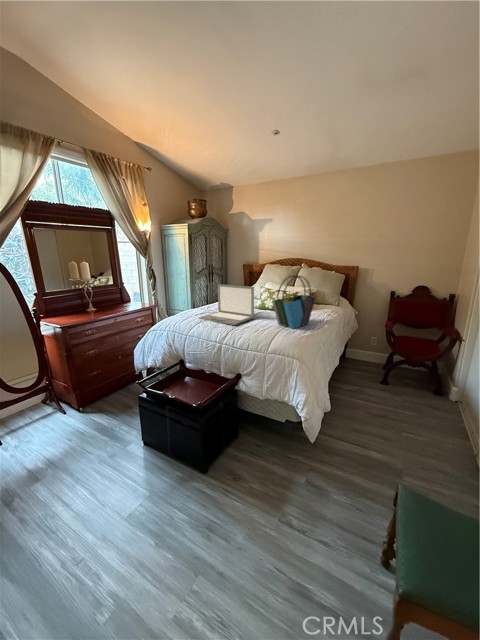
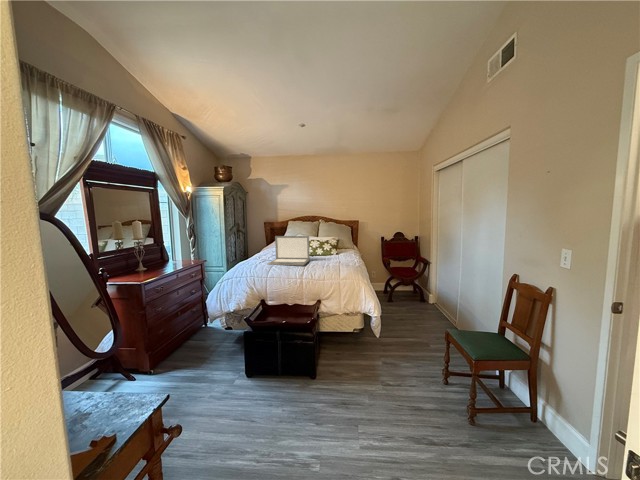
tote bag: present [272,275,315,328] -> none [329,226,352,264]

